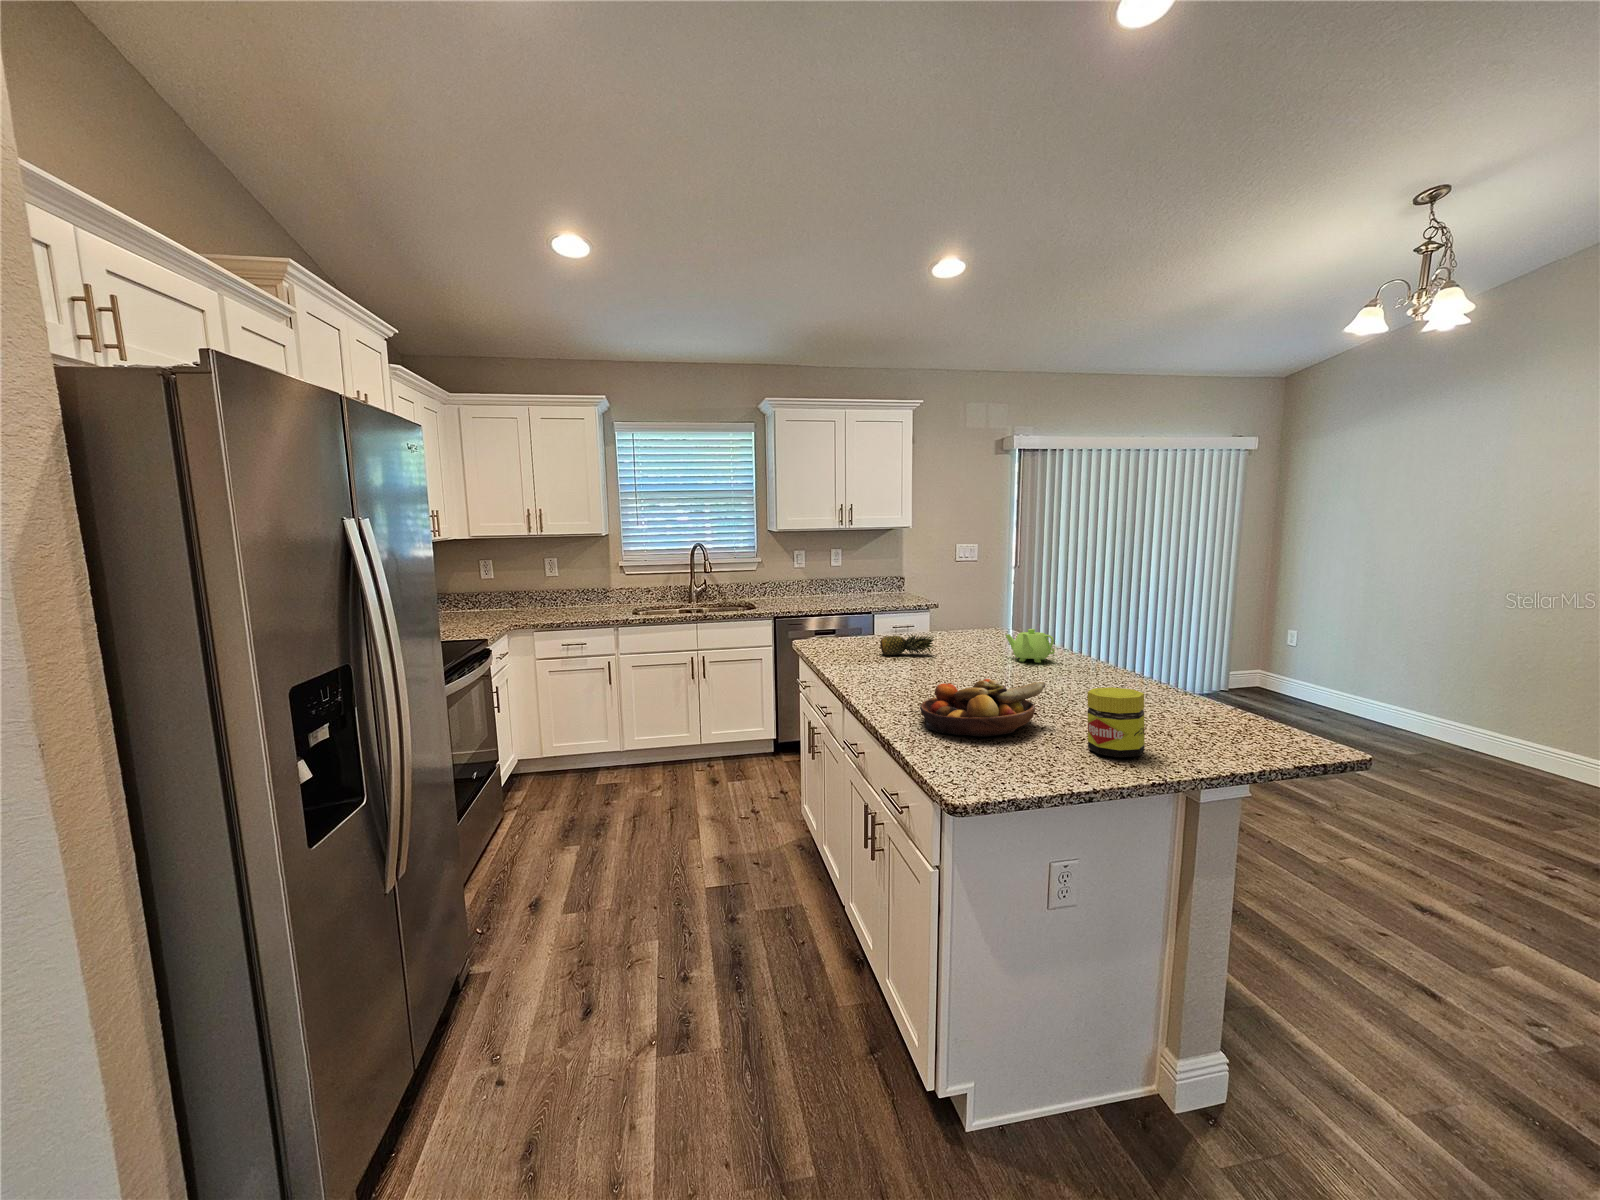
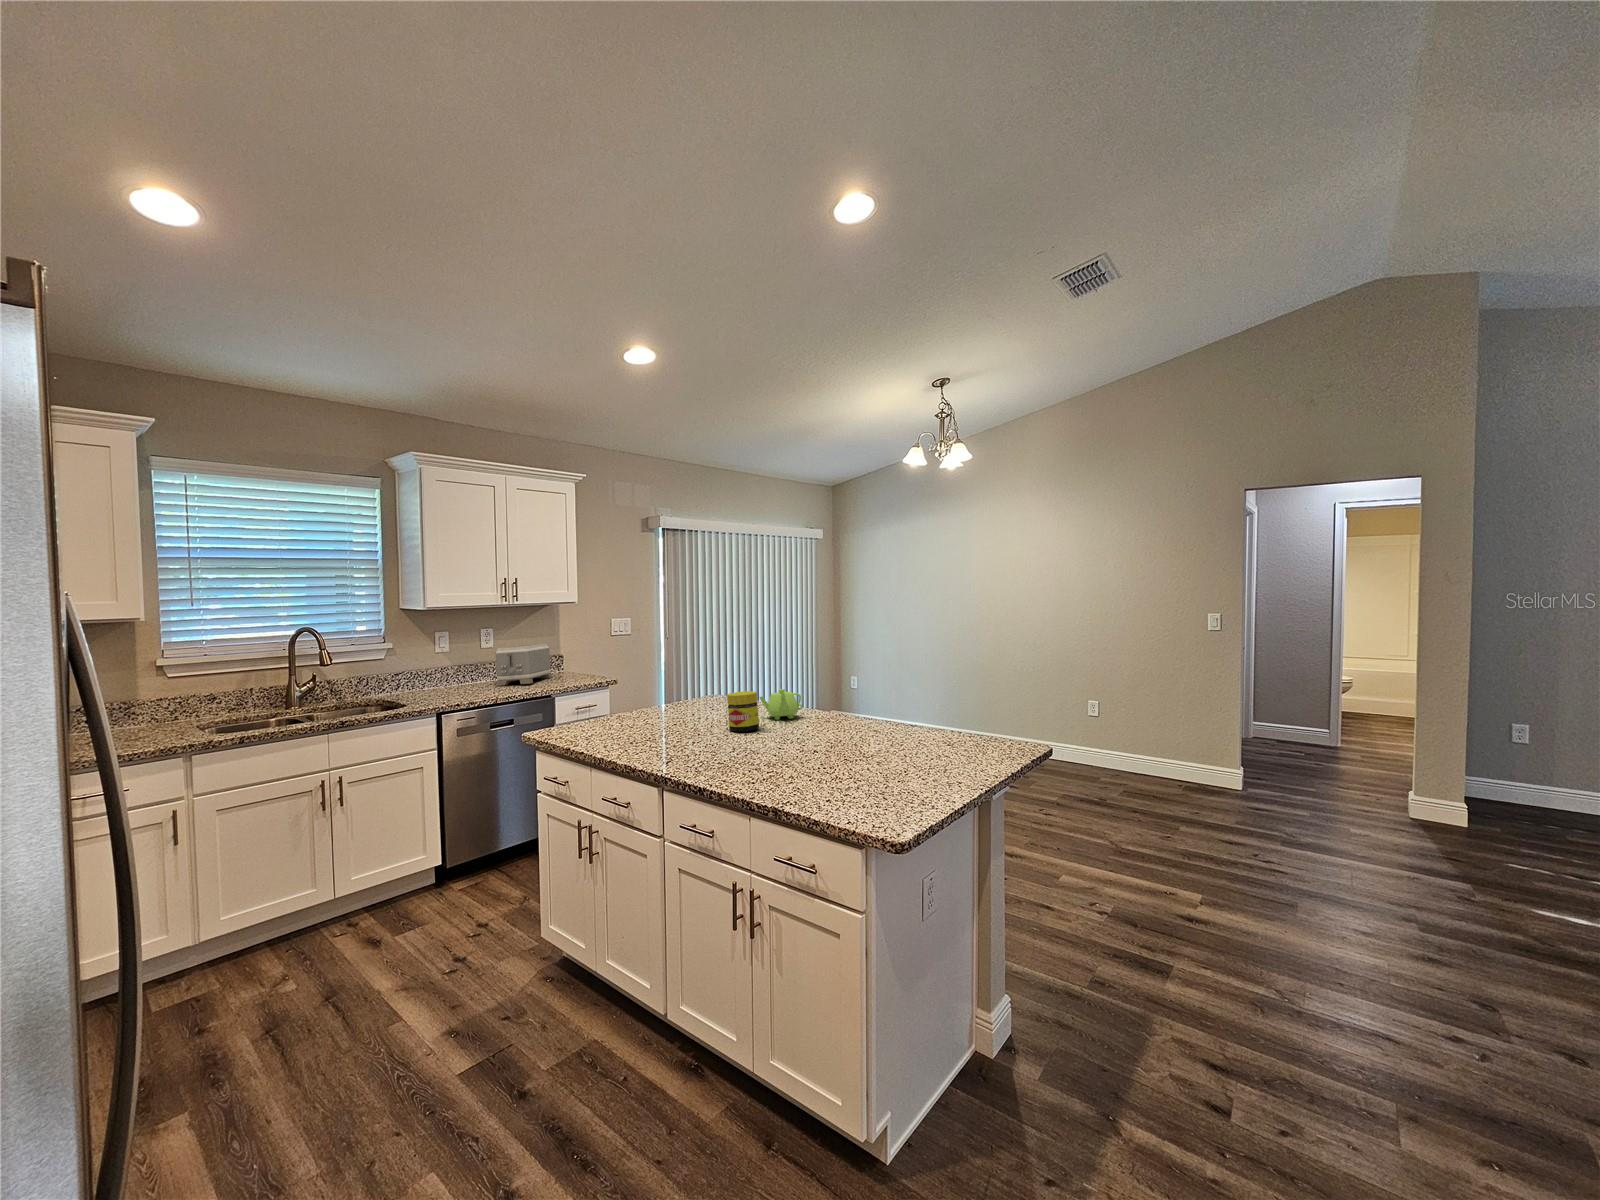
toaster: none [831,565,885,600] -> present [496,644,553,686]
fruit: present [880,635,934,655] -> none [647,703,701,732]
fruit bowl: present [920,679,1045,737] -> none [779,728,878,788]
jar: present [1088,687,1144,757] -> present [727,691,759,732]

